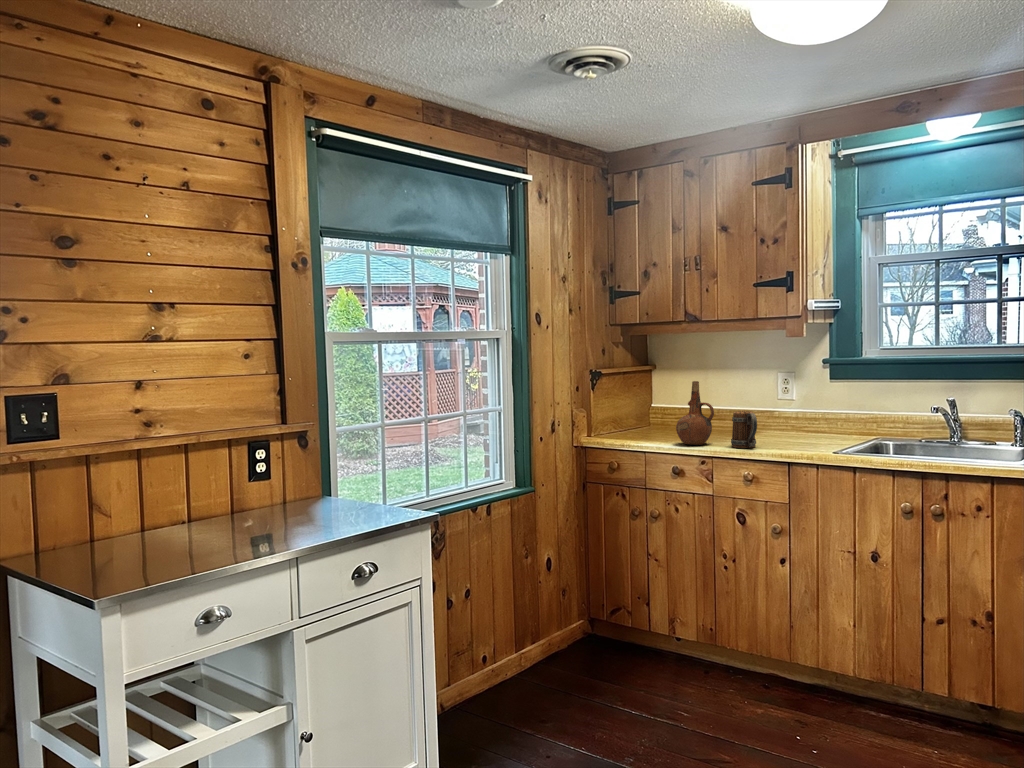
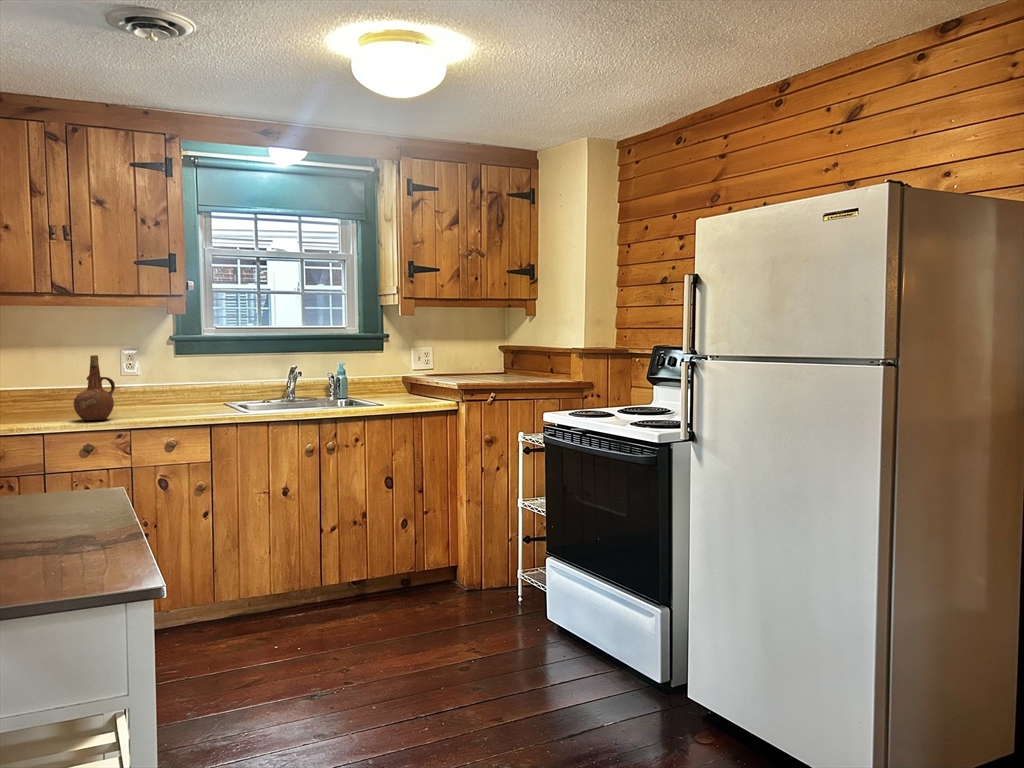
mug: present [731,411,757,448] -> none [139,383,173,418]

